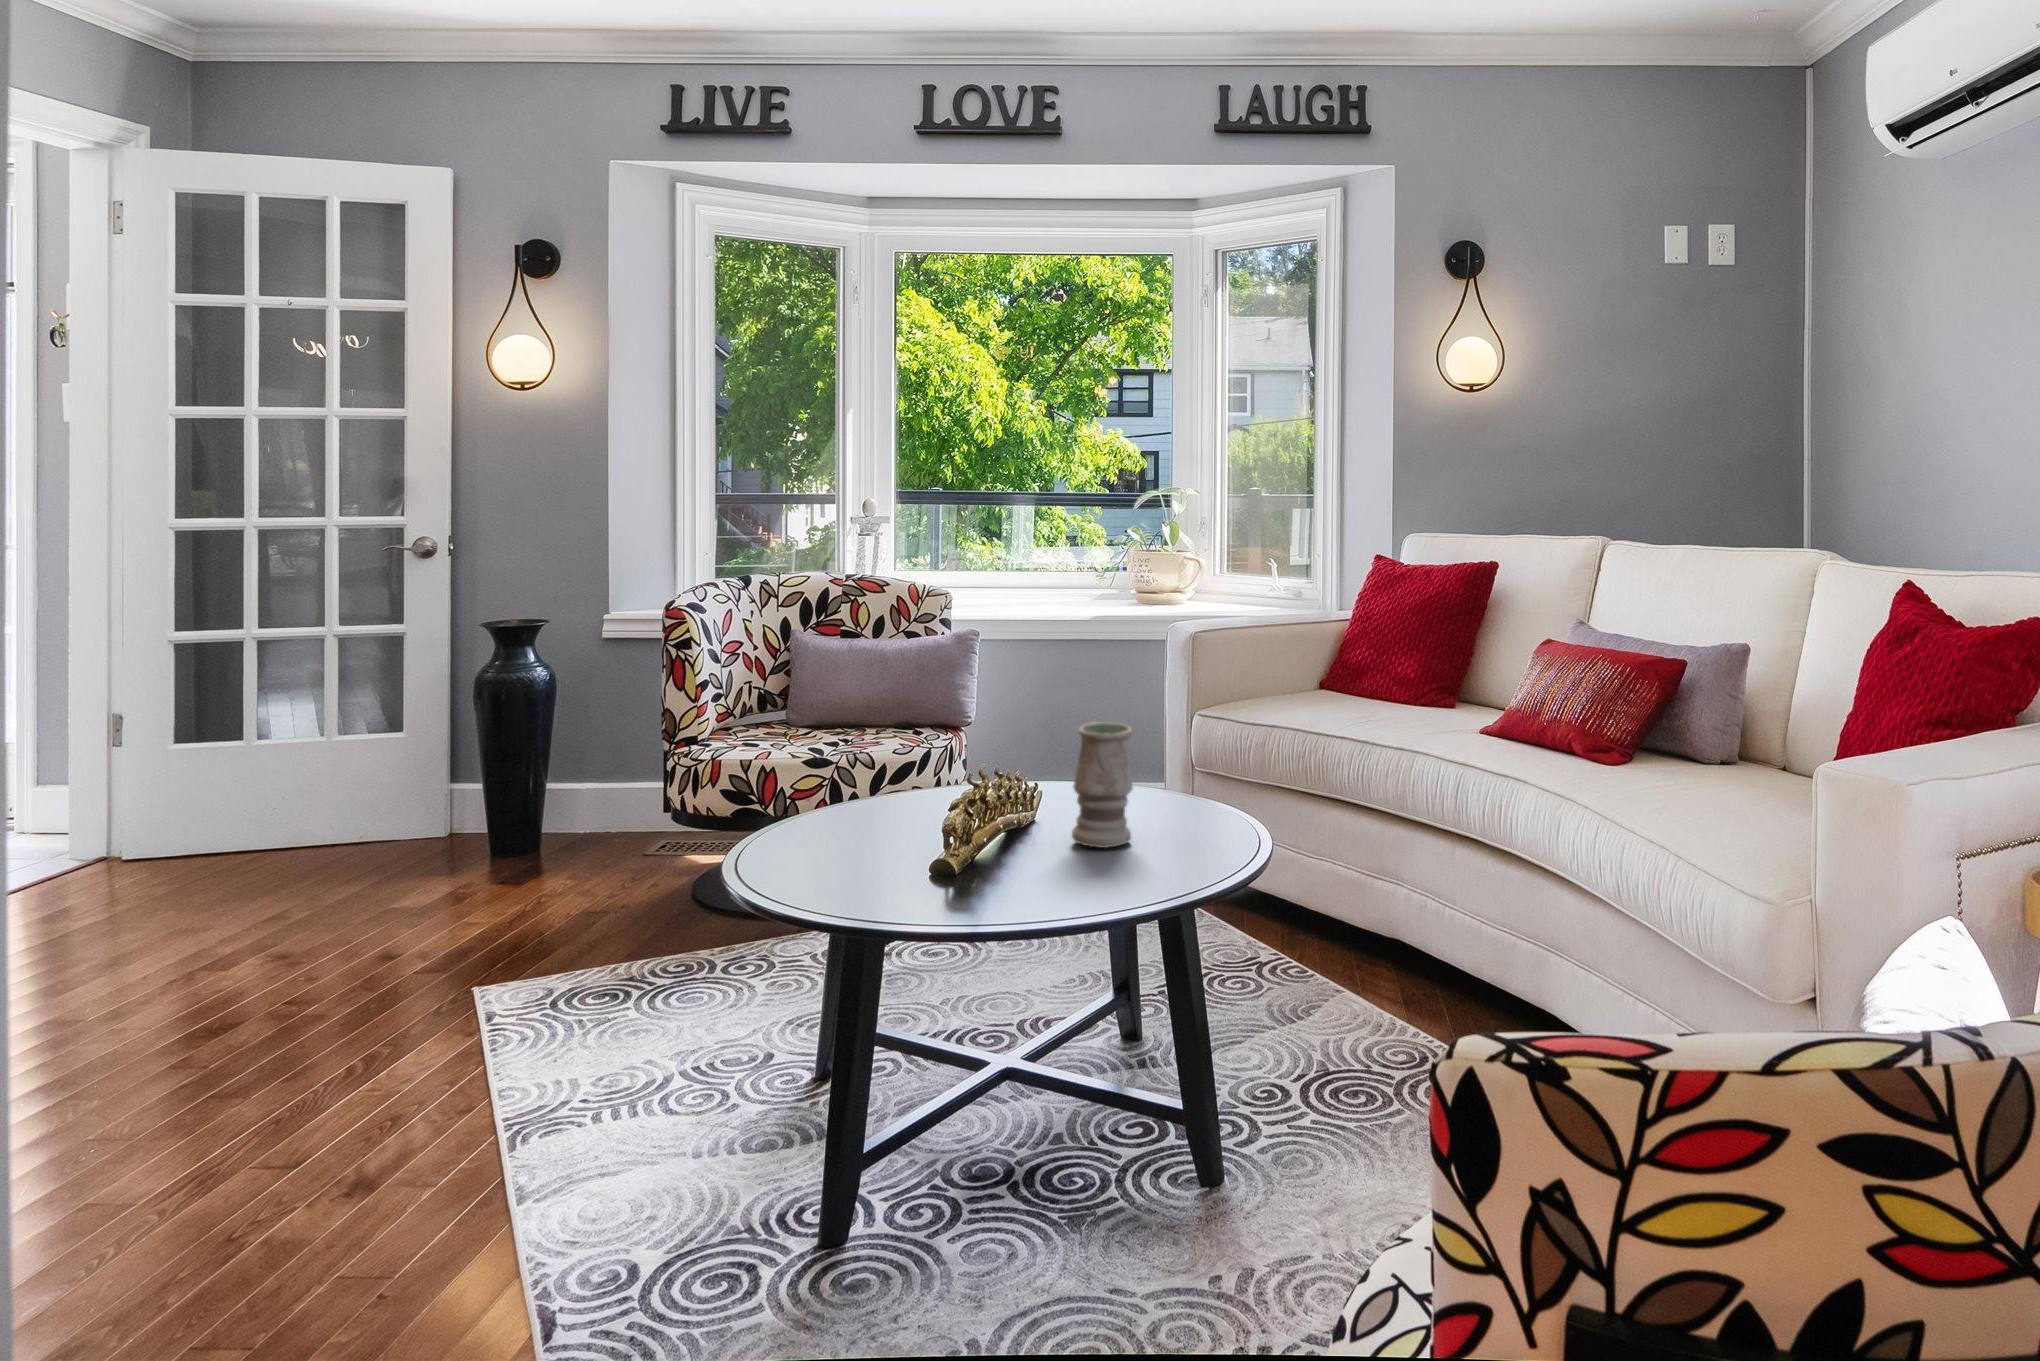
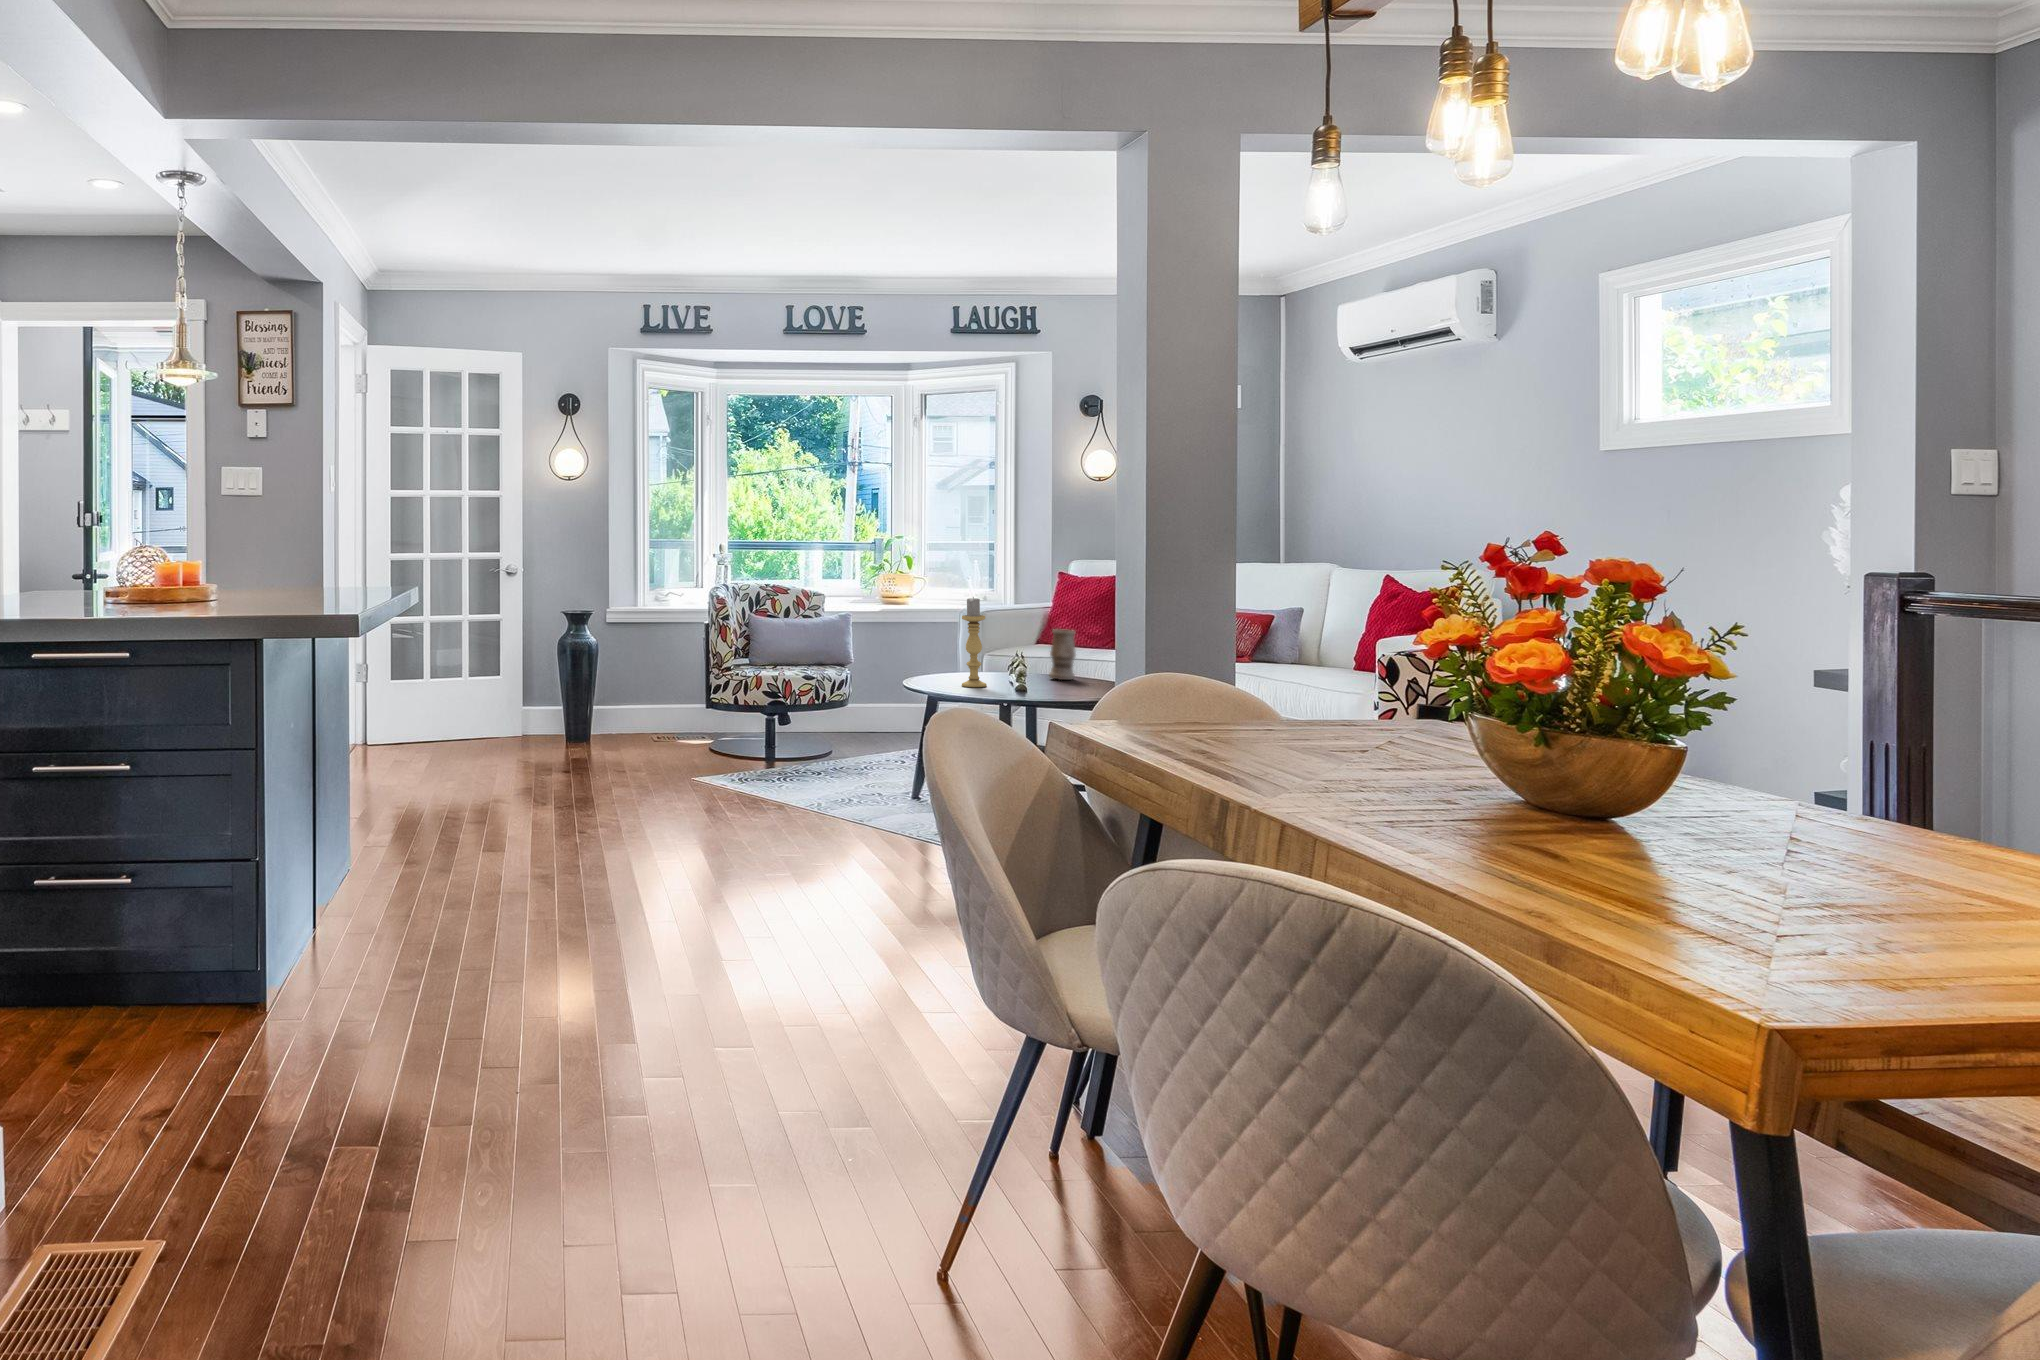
candle holder: none [808,655,869,880] -> present [962,597,987,687]

